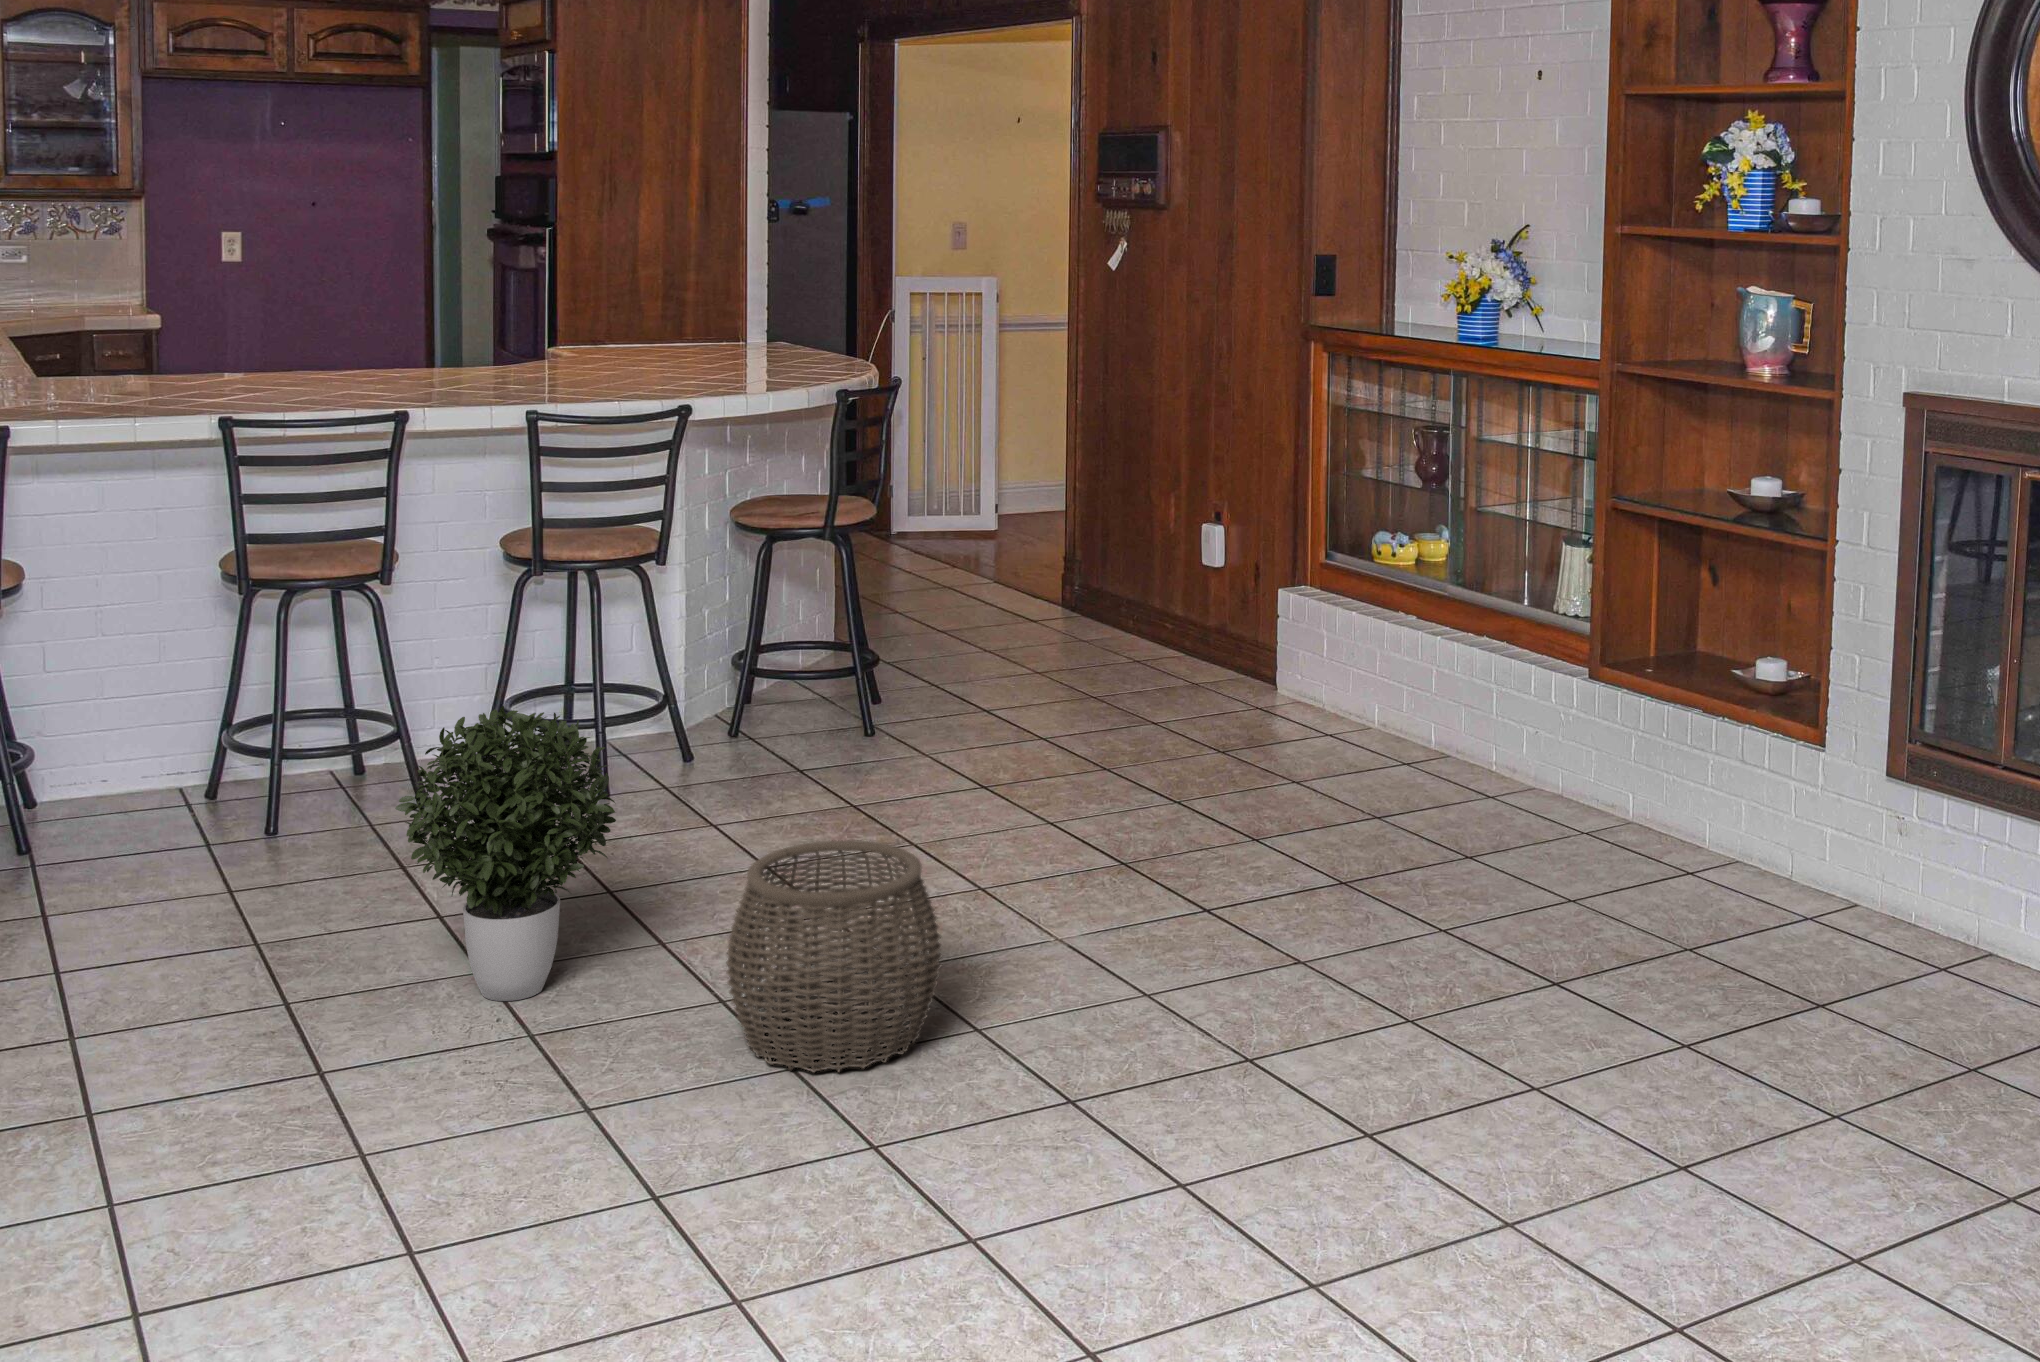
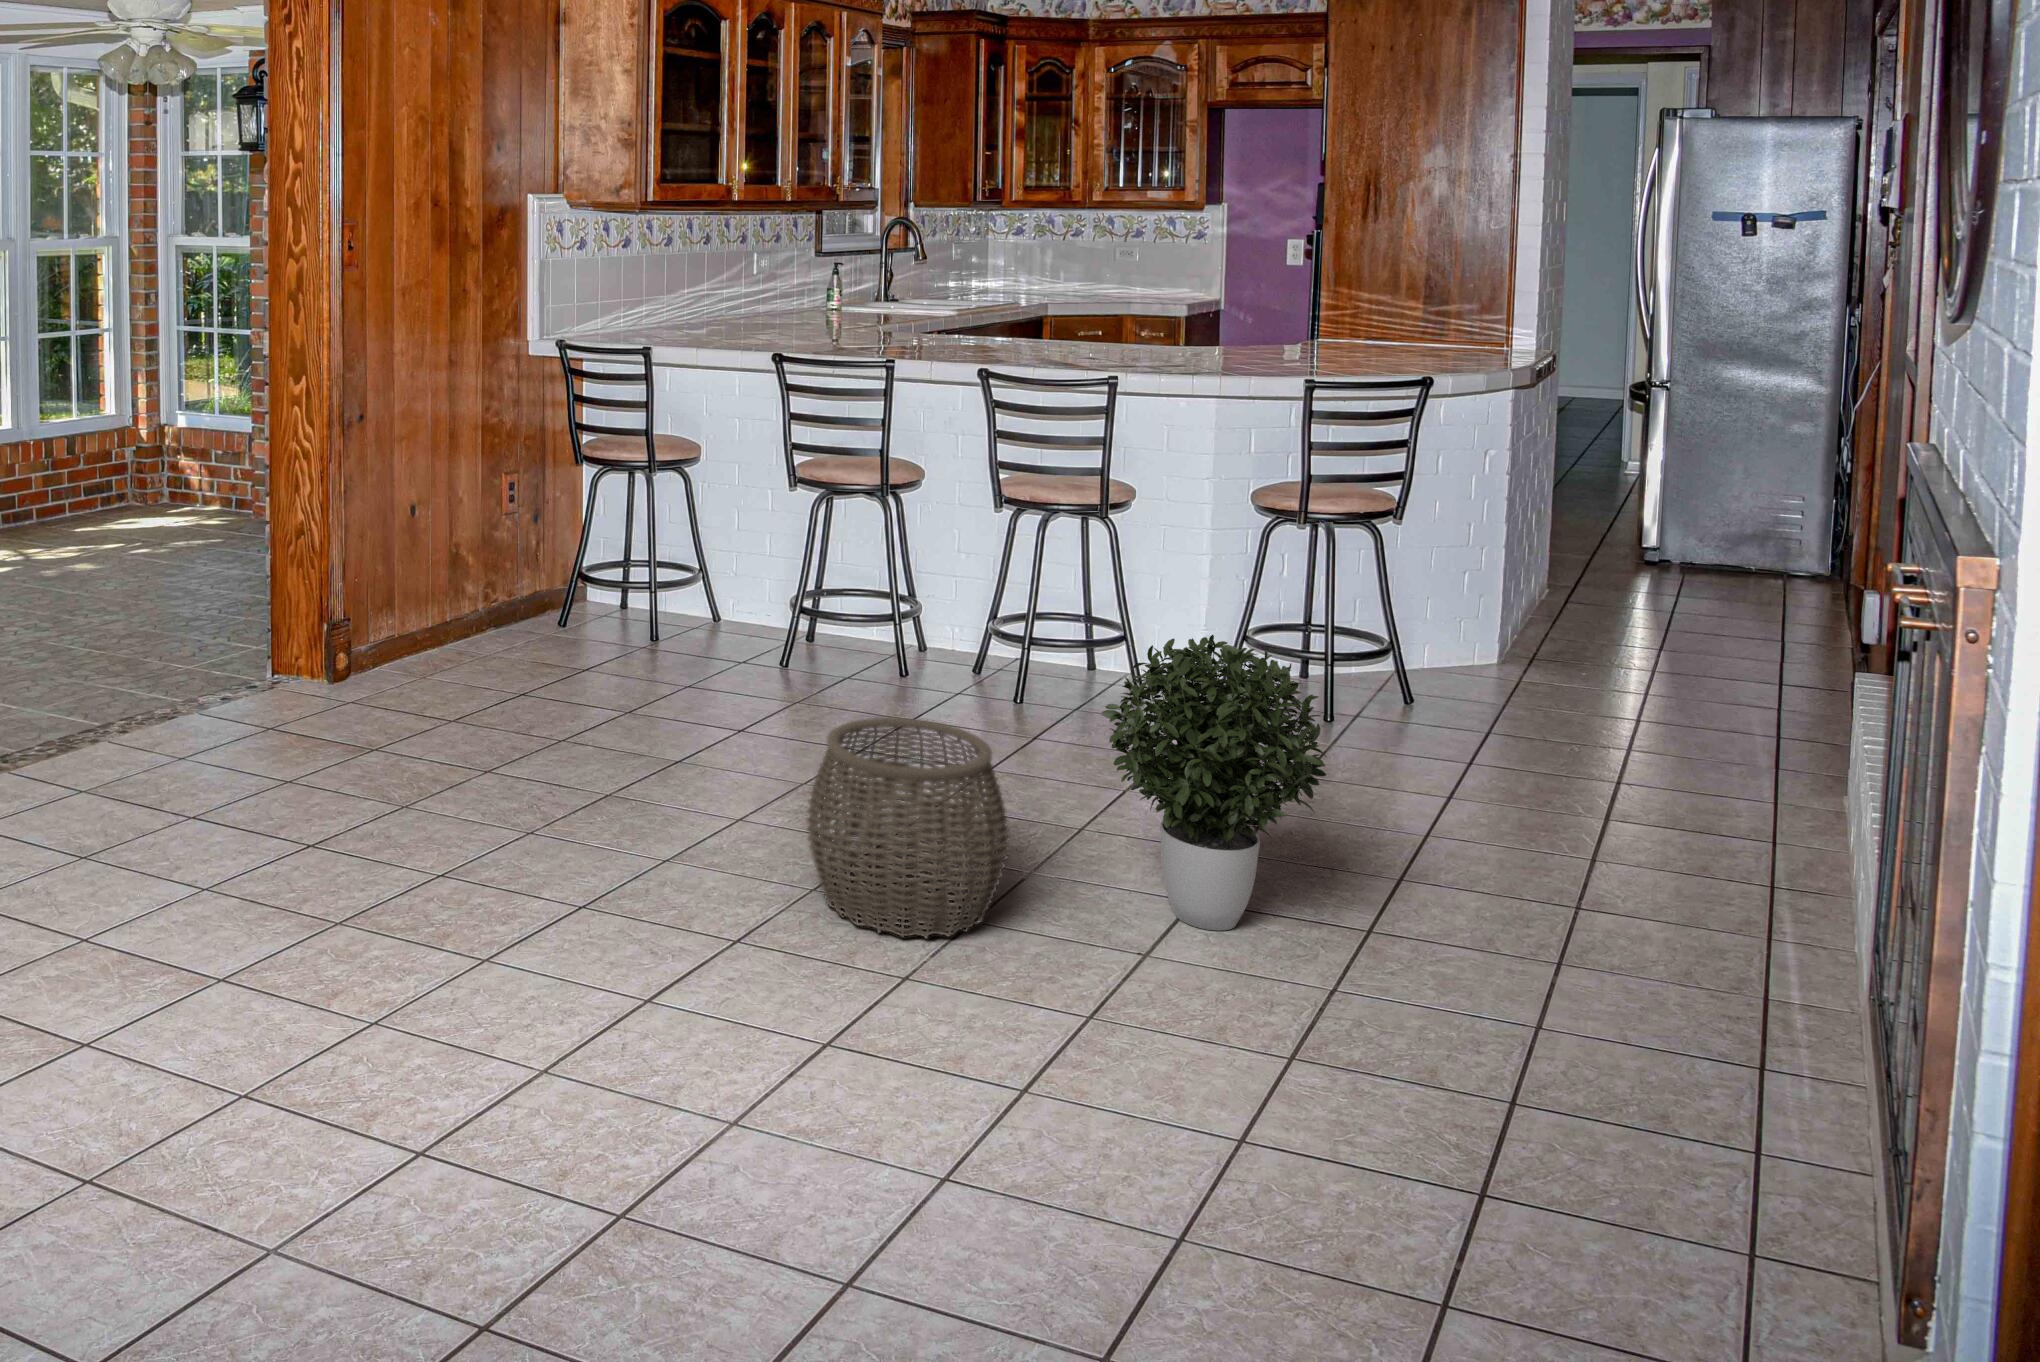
woven basket: present [726,840,942,1073] -> present [807,718,1009,938]

